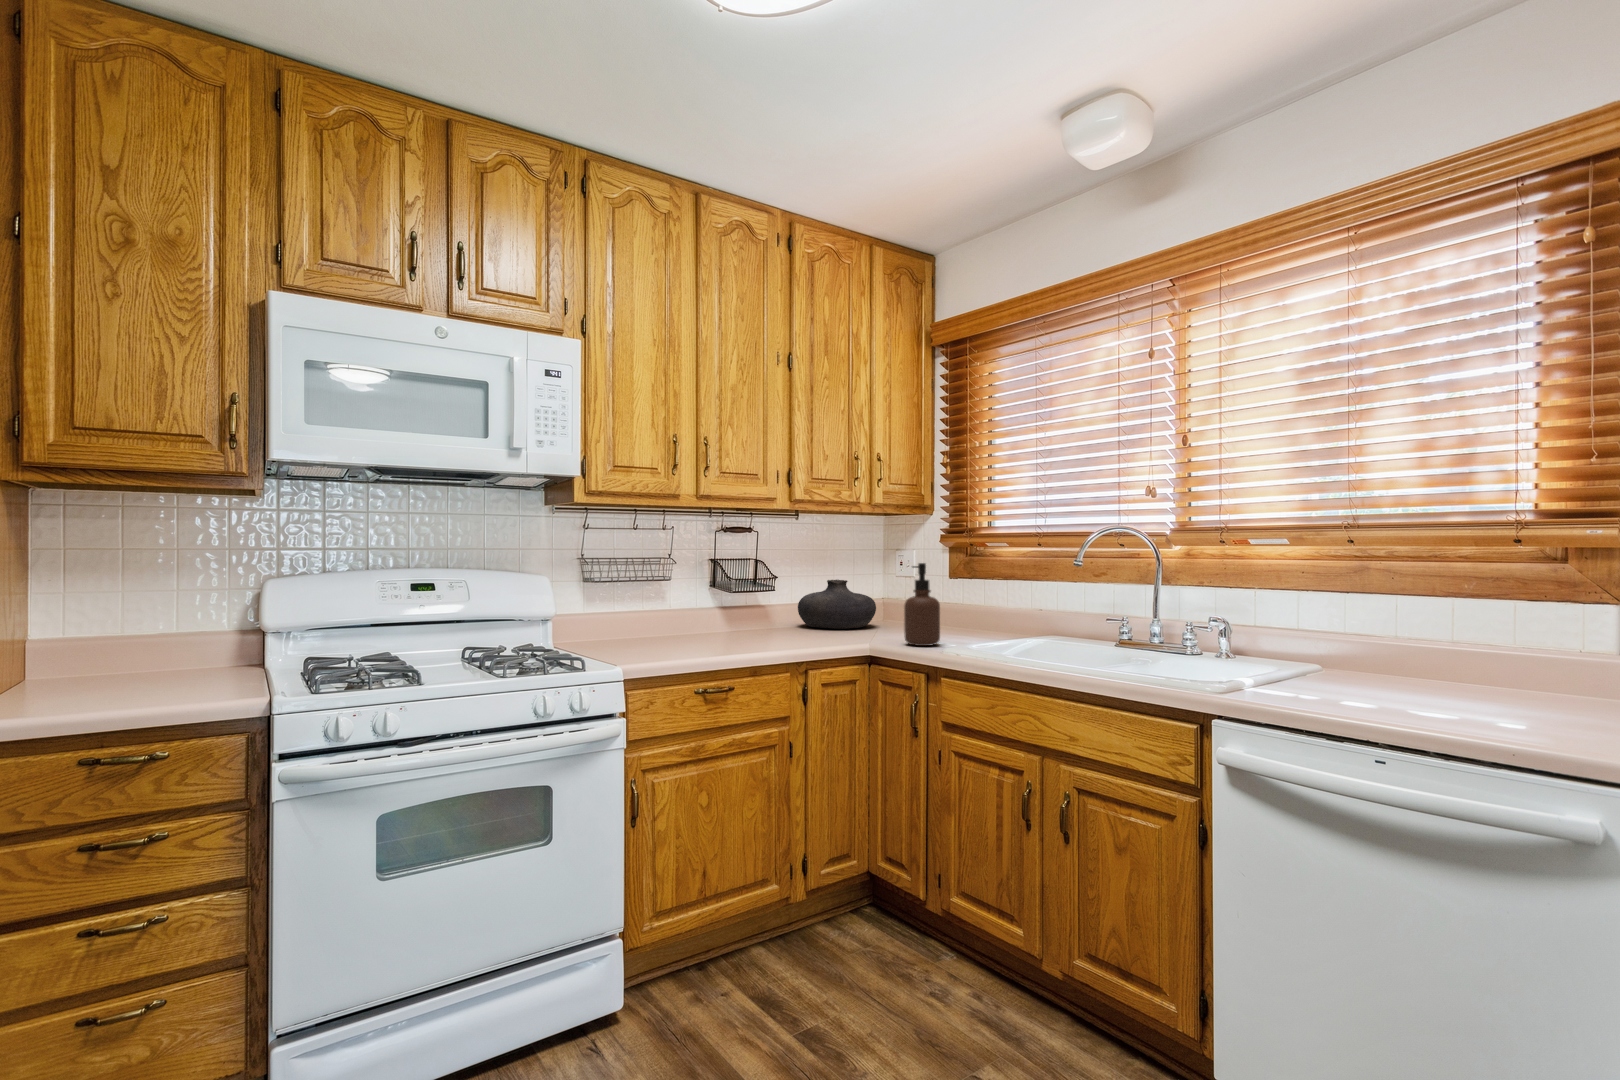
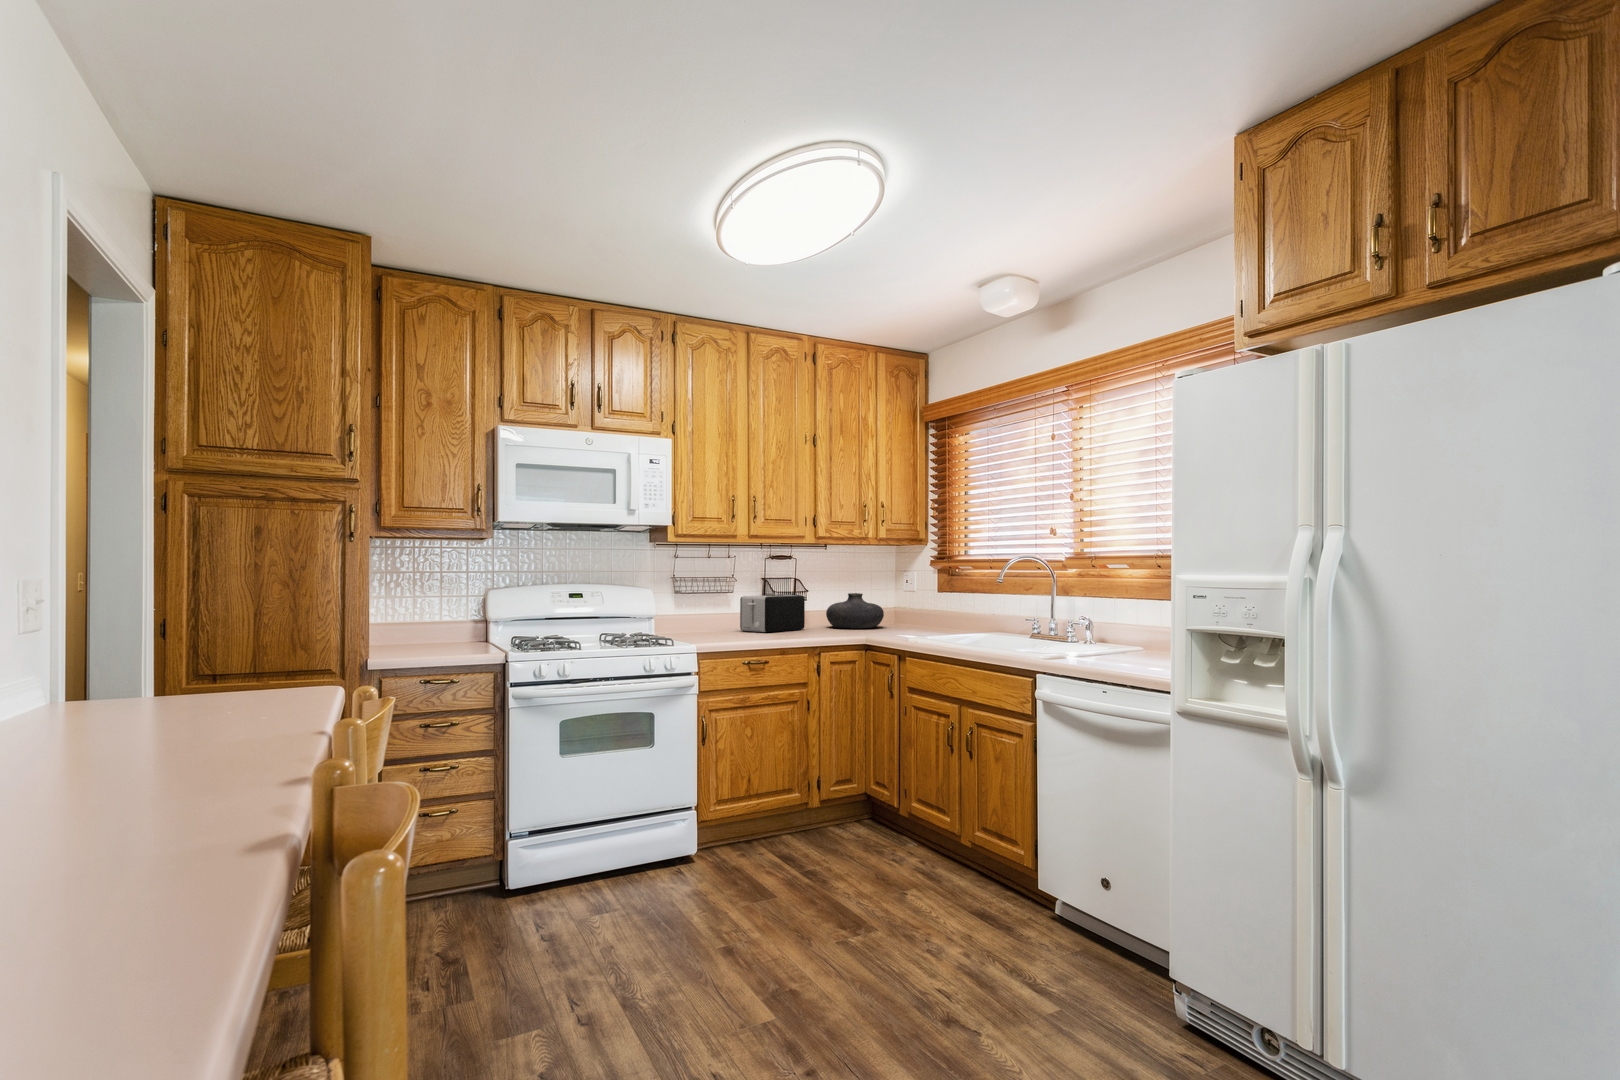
soap dispenser: present [904,563,940,646] -> none [889,580,913,637]
toaster: none [682,583,772,638] -> present [740,595,805,632]

